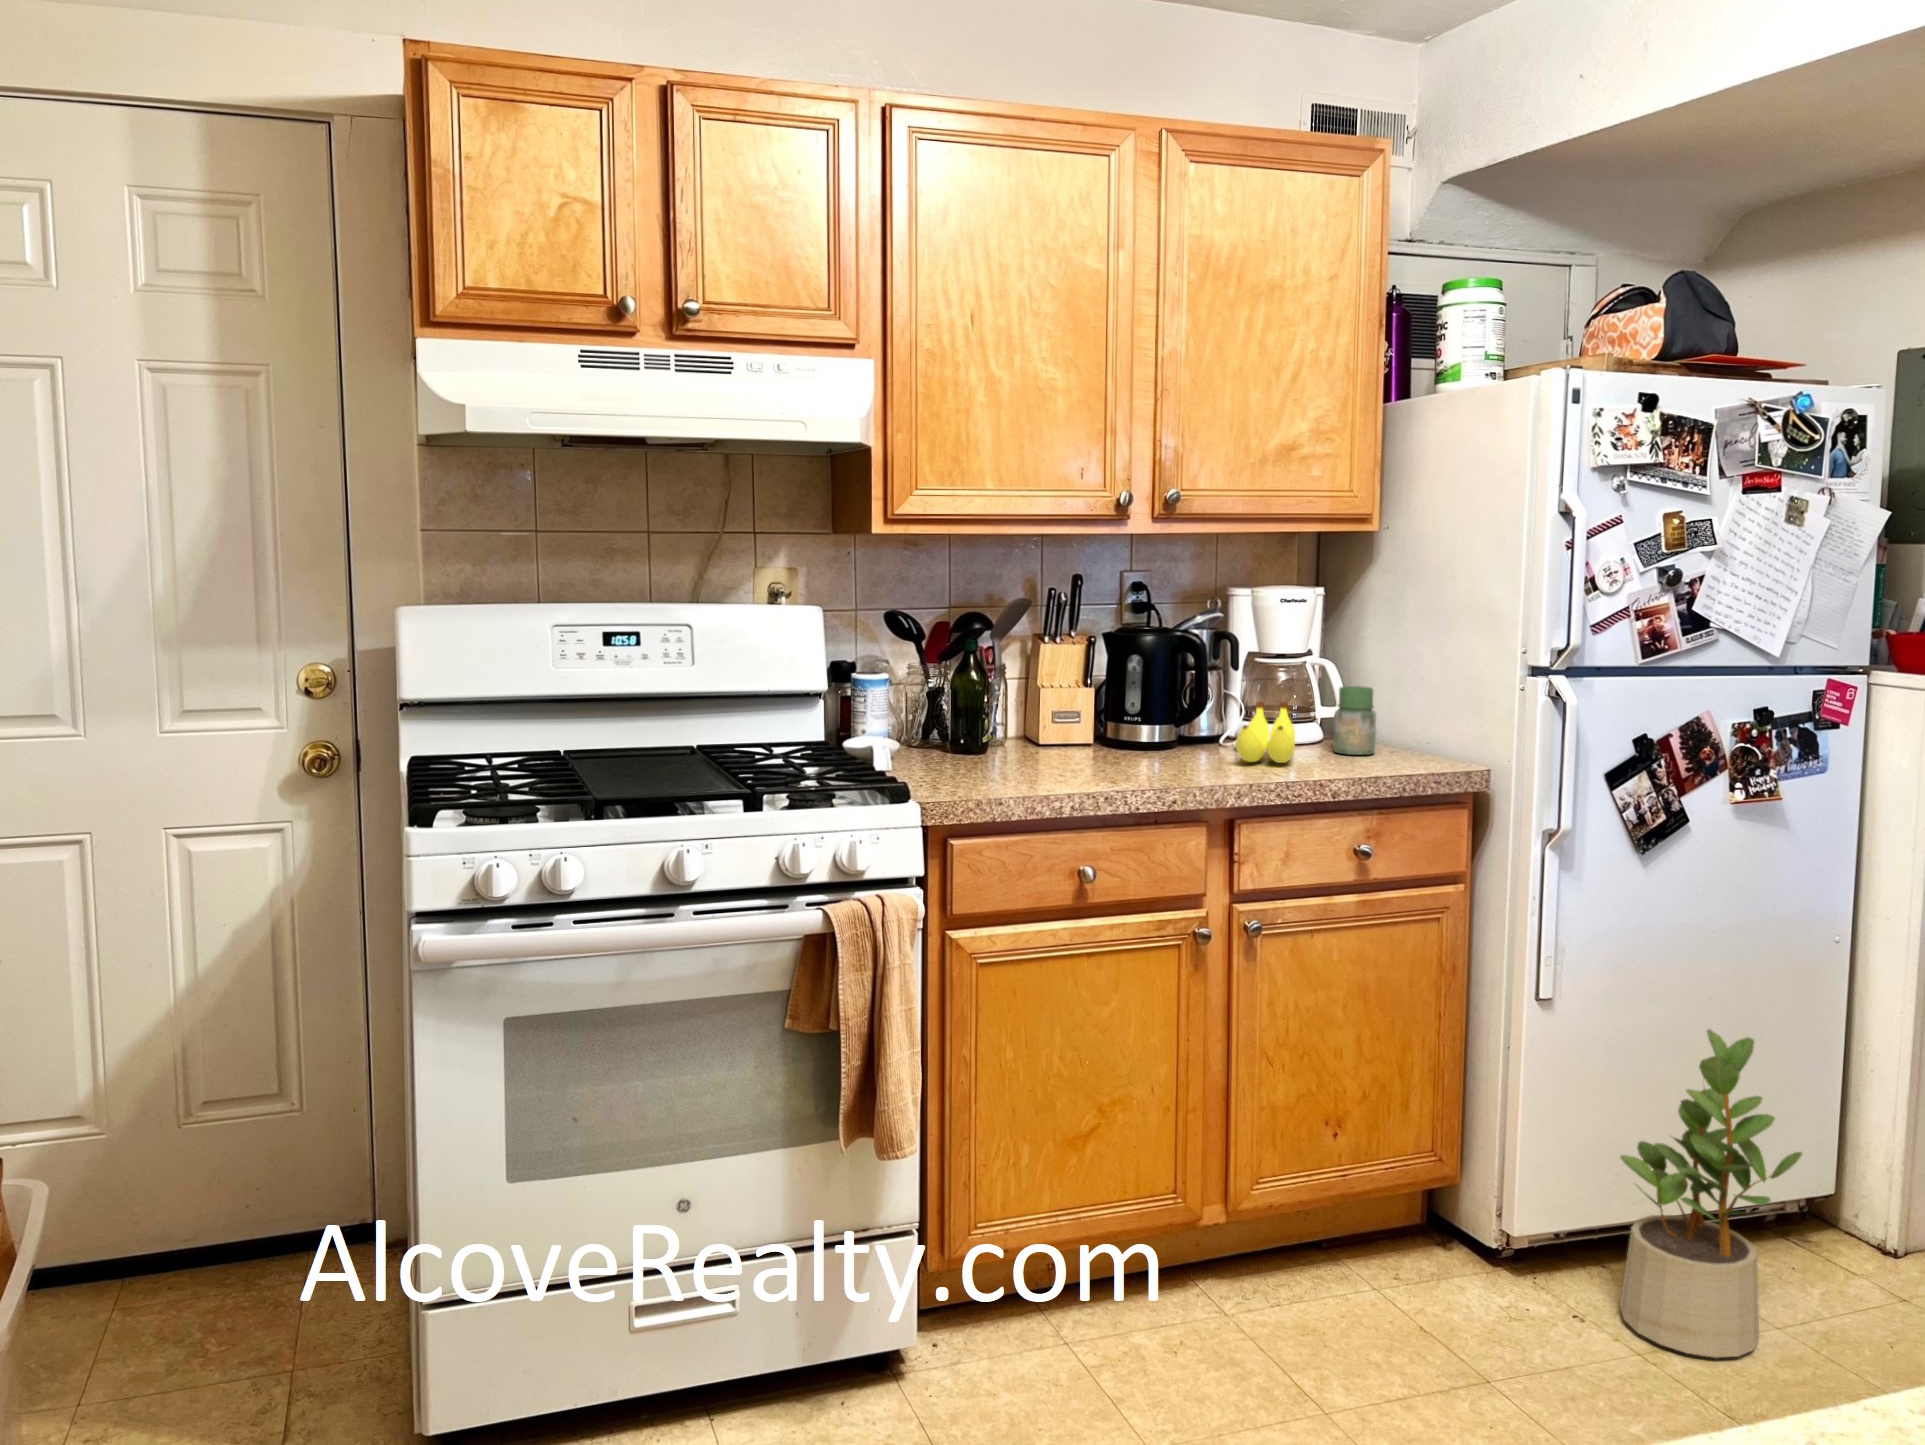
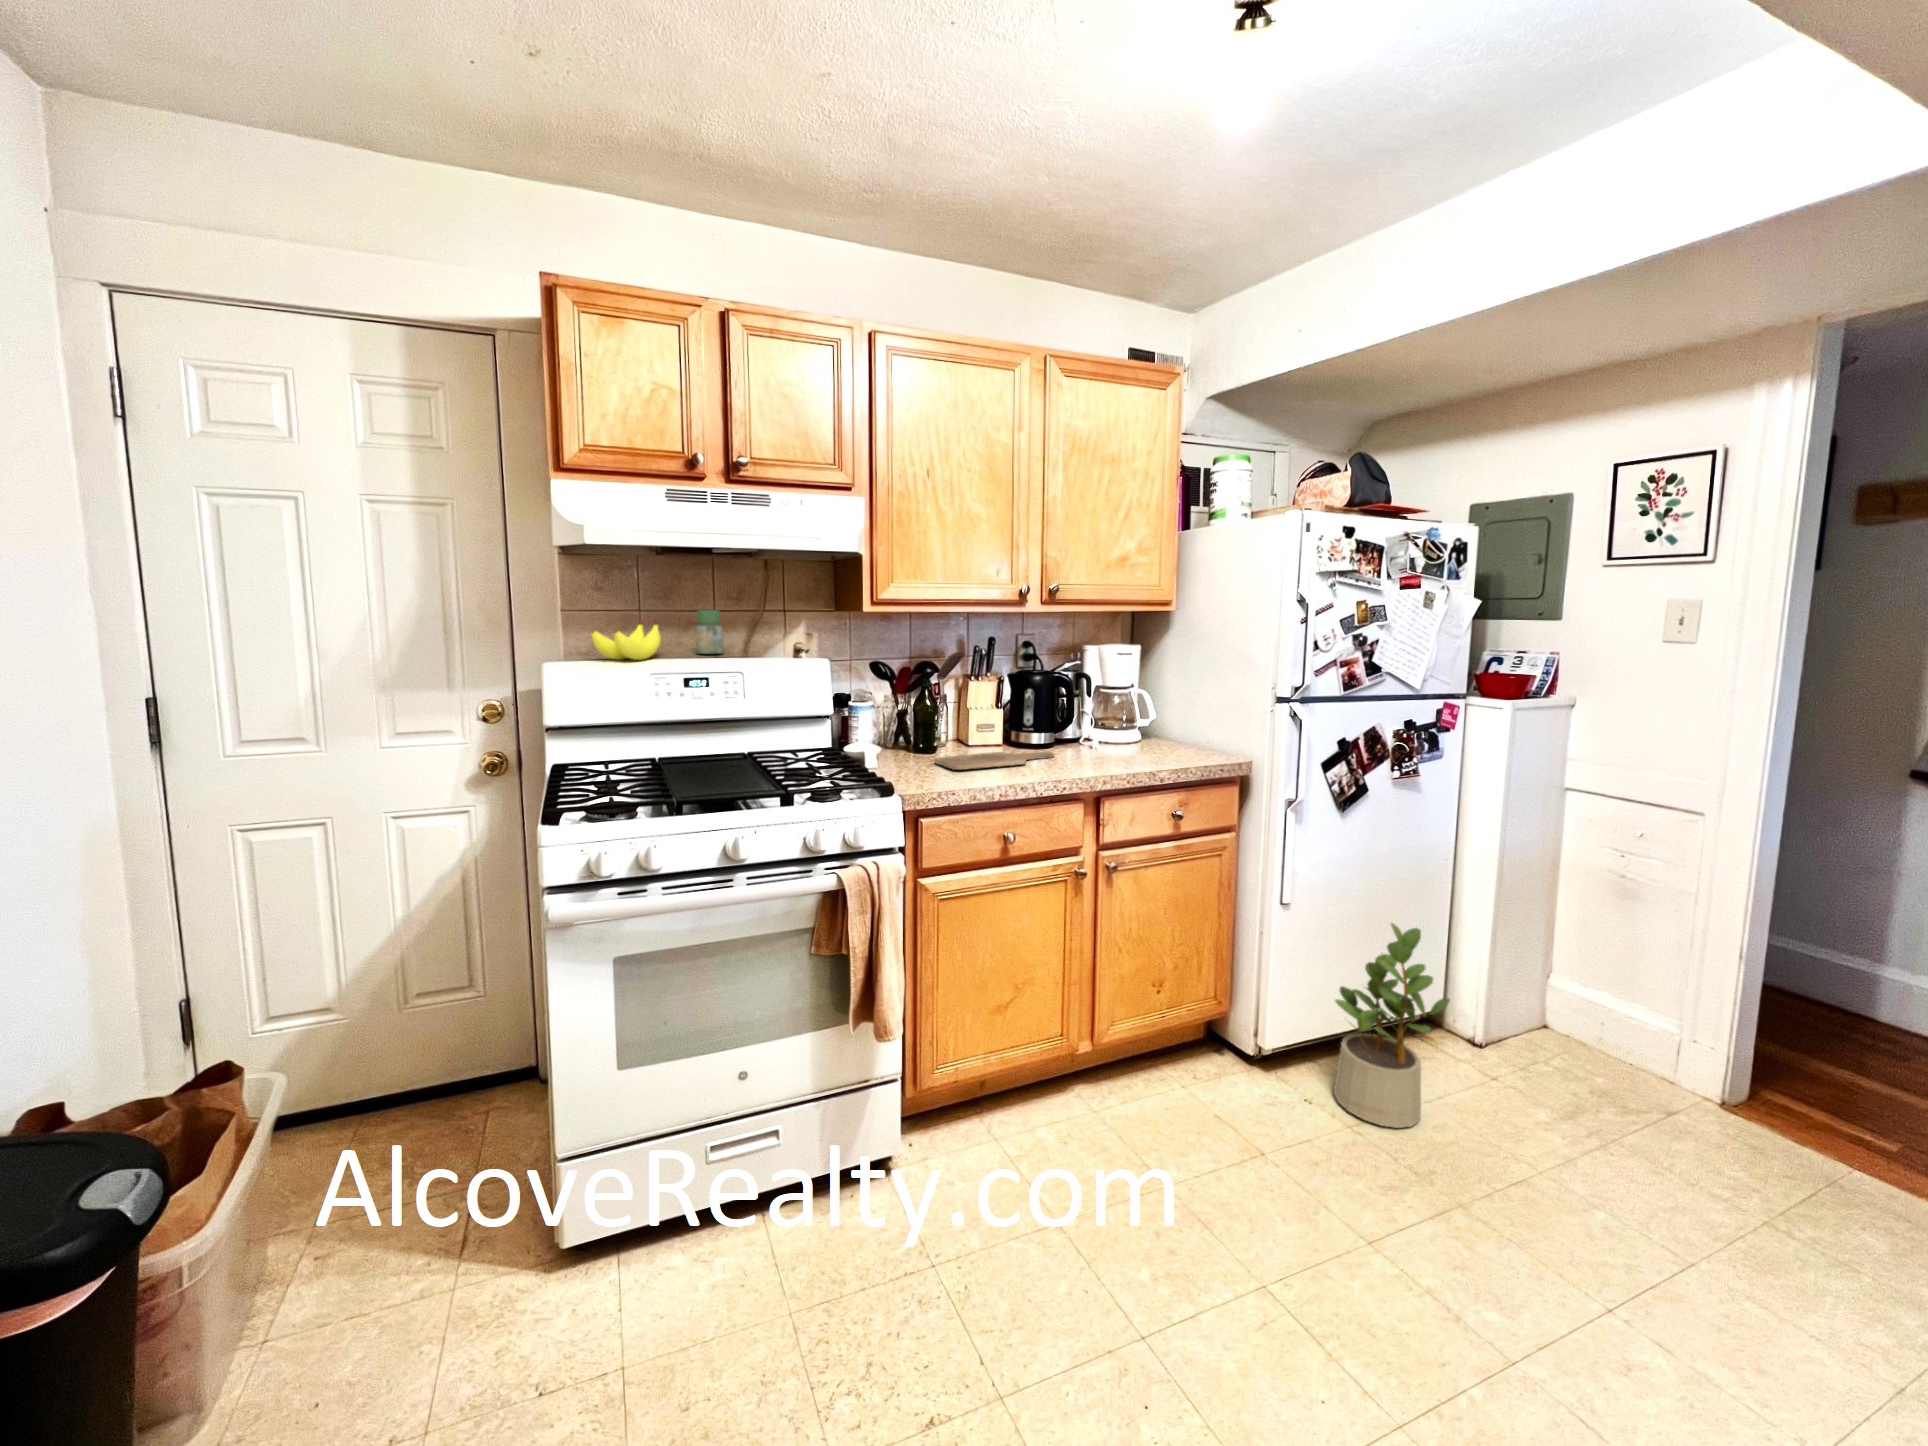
jar: present [1333,686,1376,755] -> present [695,610,724,654]
banana: present [1236,702,1295,763] -> present [591,621,661,660]
cutting board: none [977,753,1171,775] -> present [934,752,1054,770]

